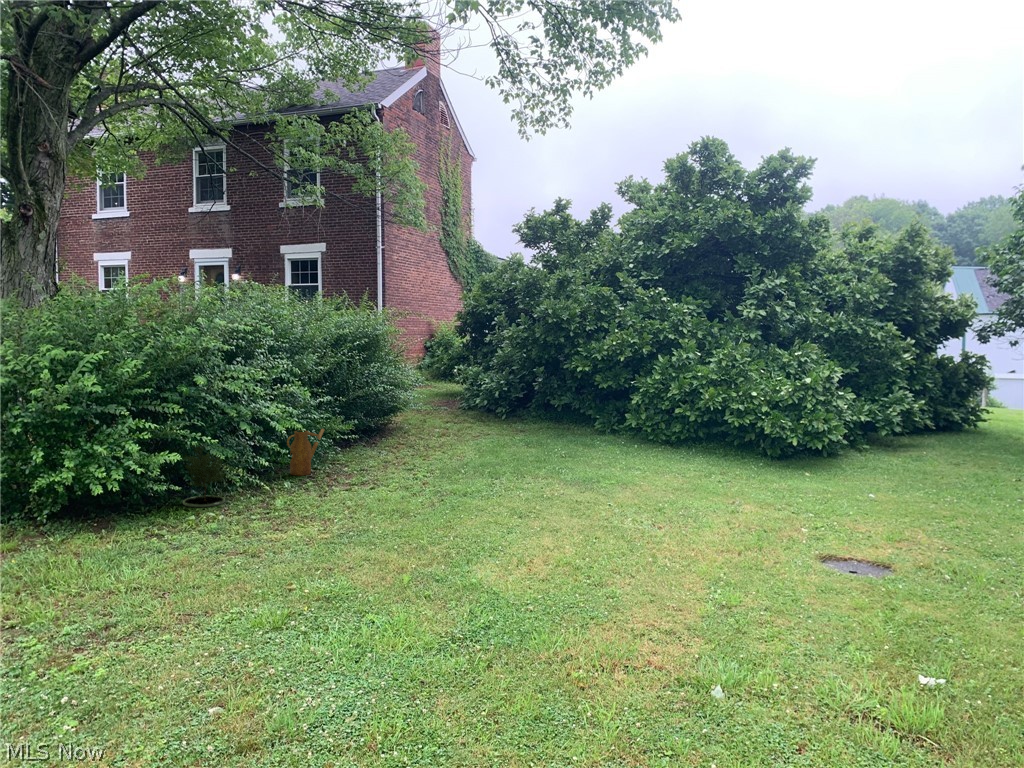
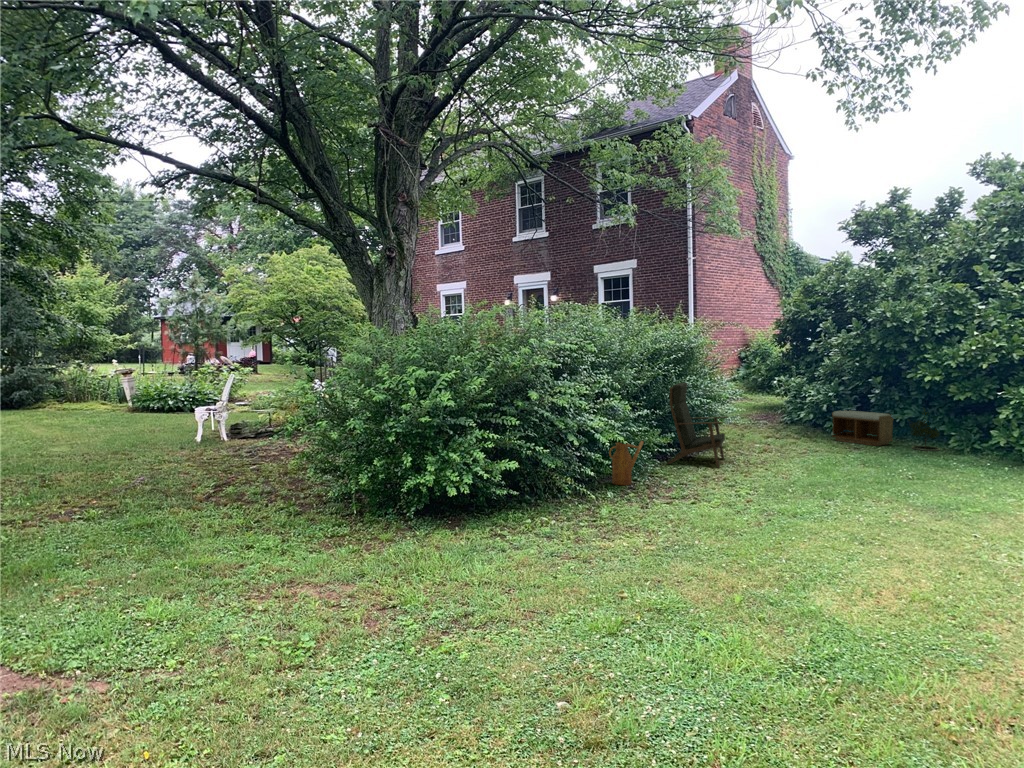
lounge chair: none [349,369,410,454] -> present [668,383,727,468]
bench: none [504,398,554,430] -> present [832,410,894,446]
potted tree: present [183,444,225,507] -> present [910,409,940,451]

